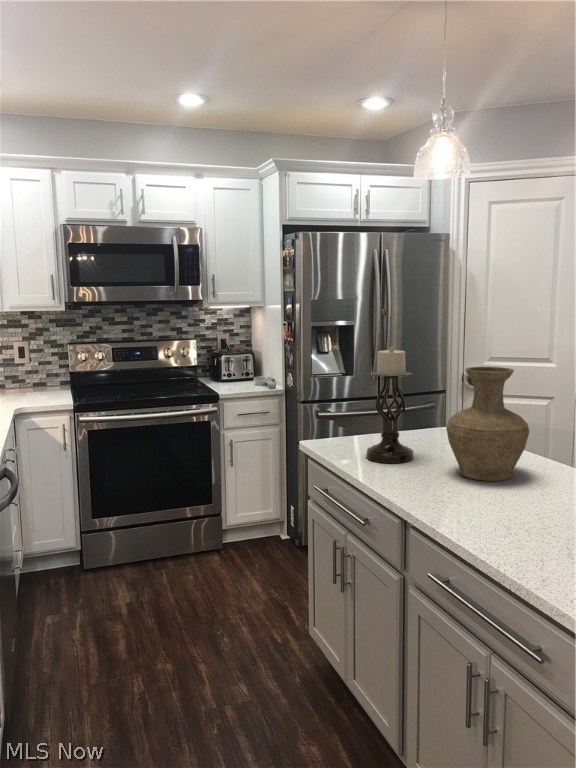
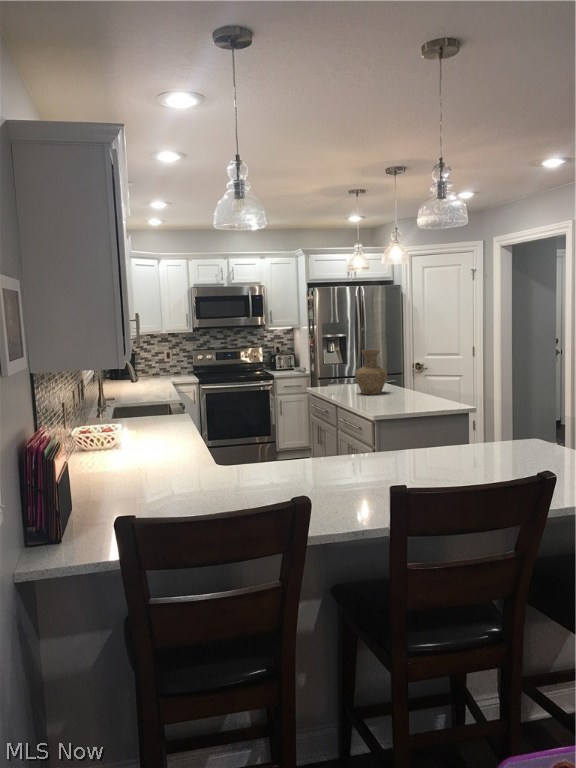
candle holder: present [366,347,414,463] -> none [328,343,349,392]

